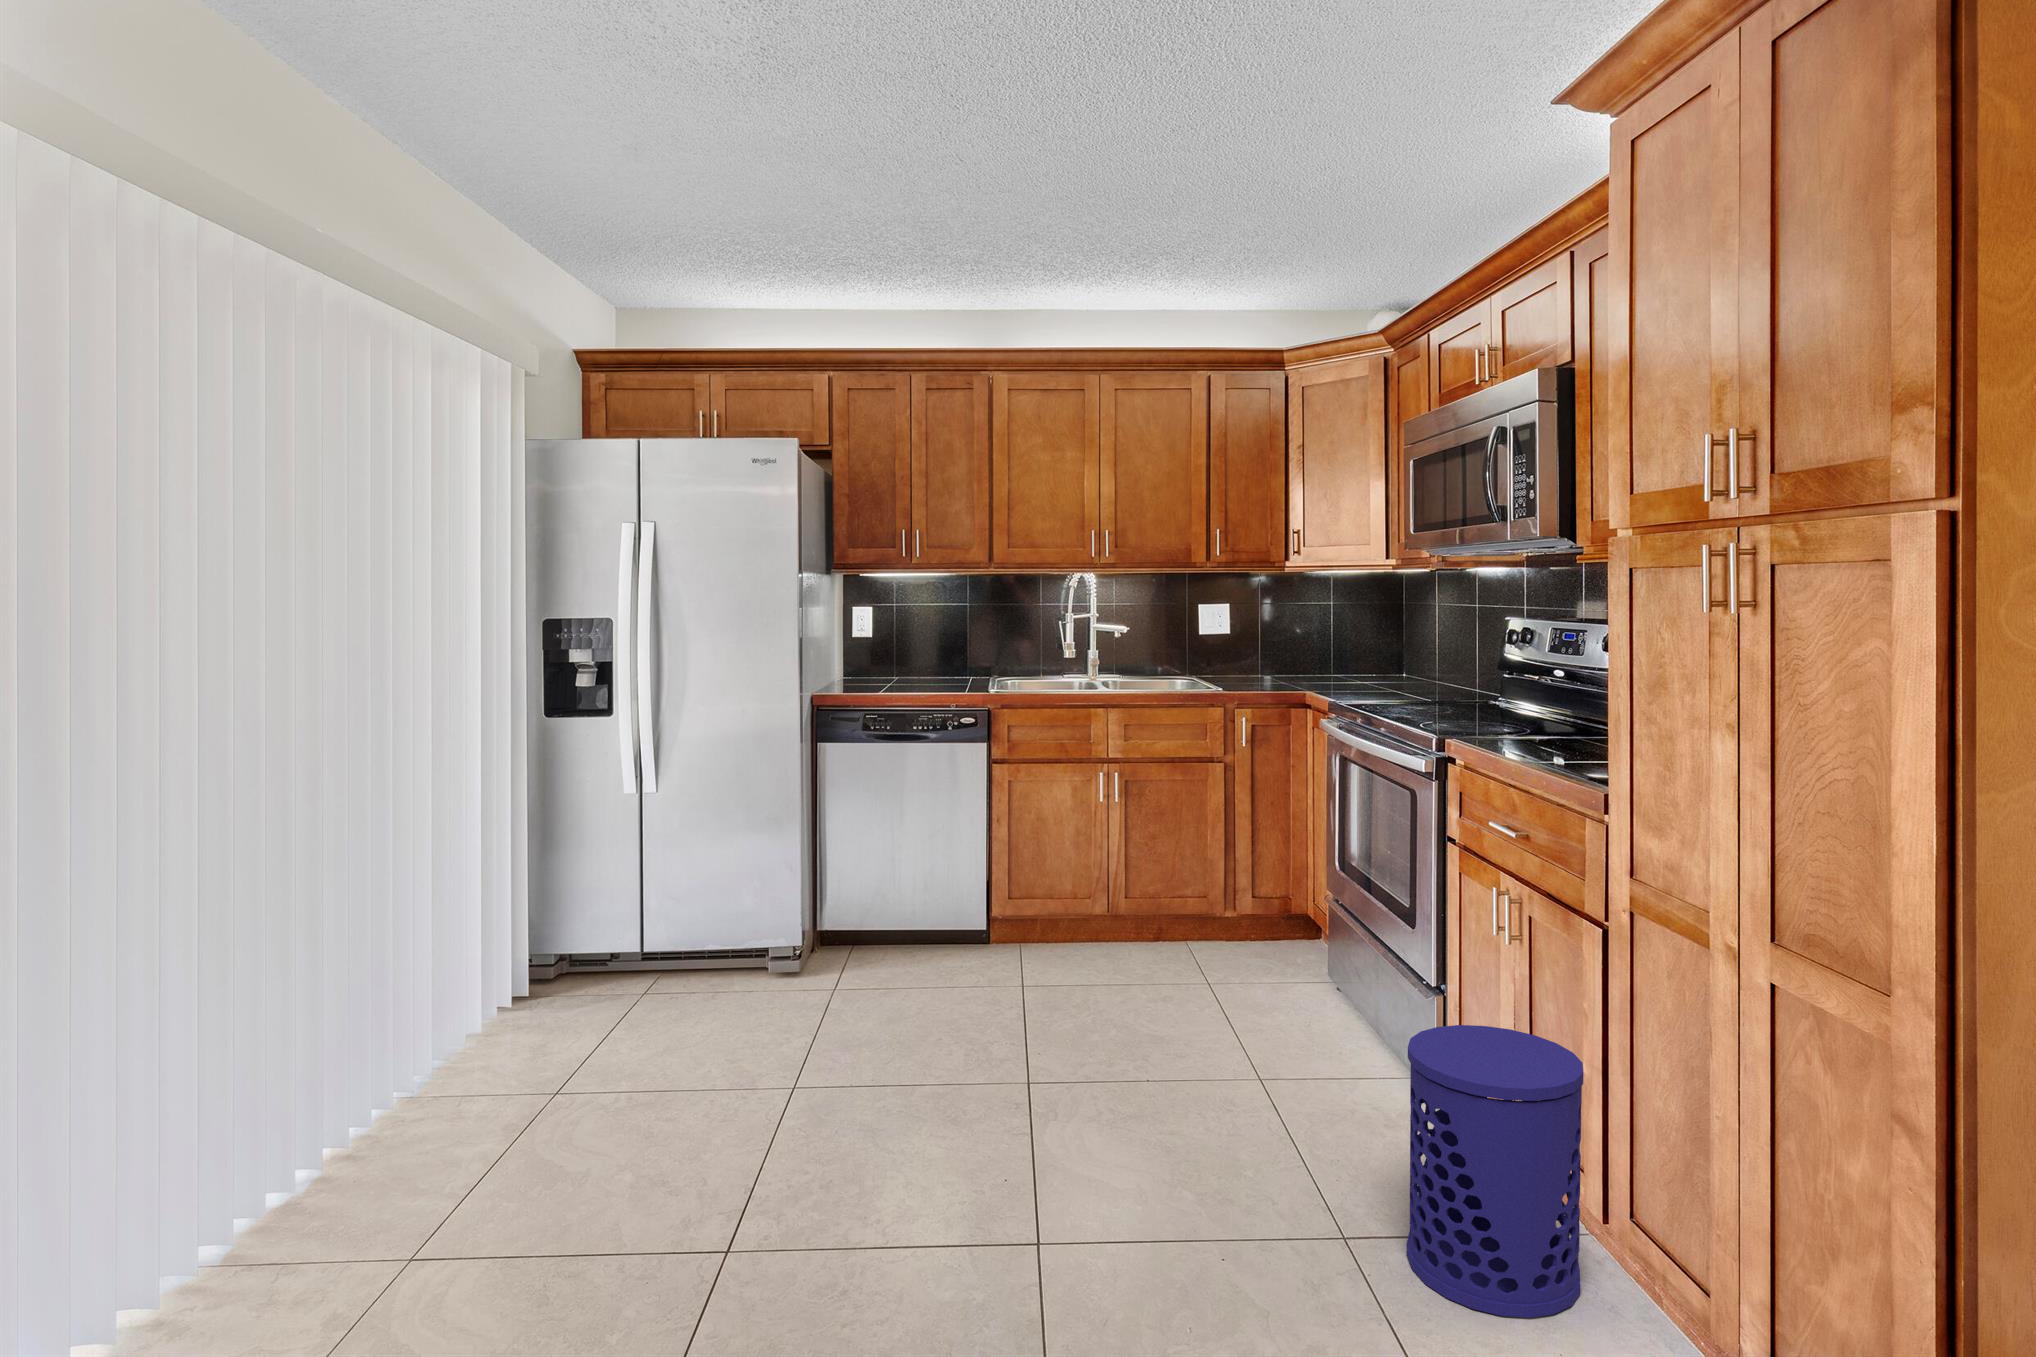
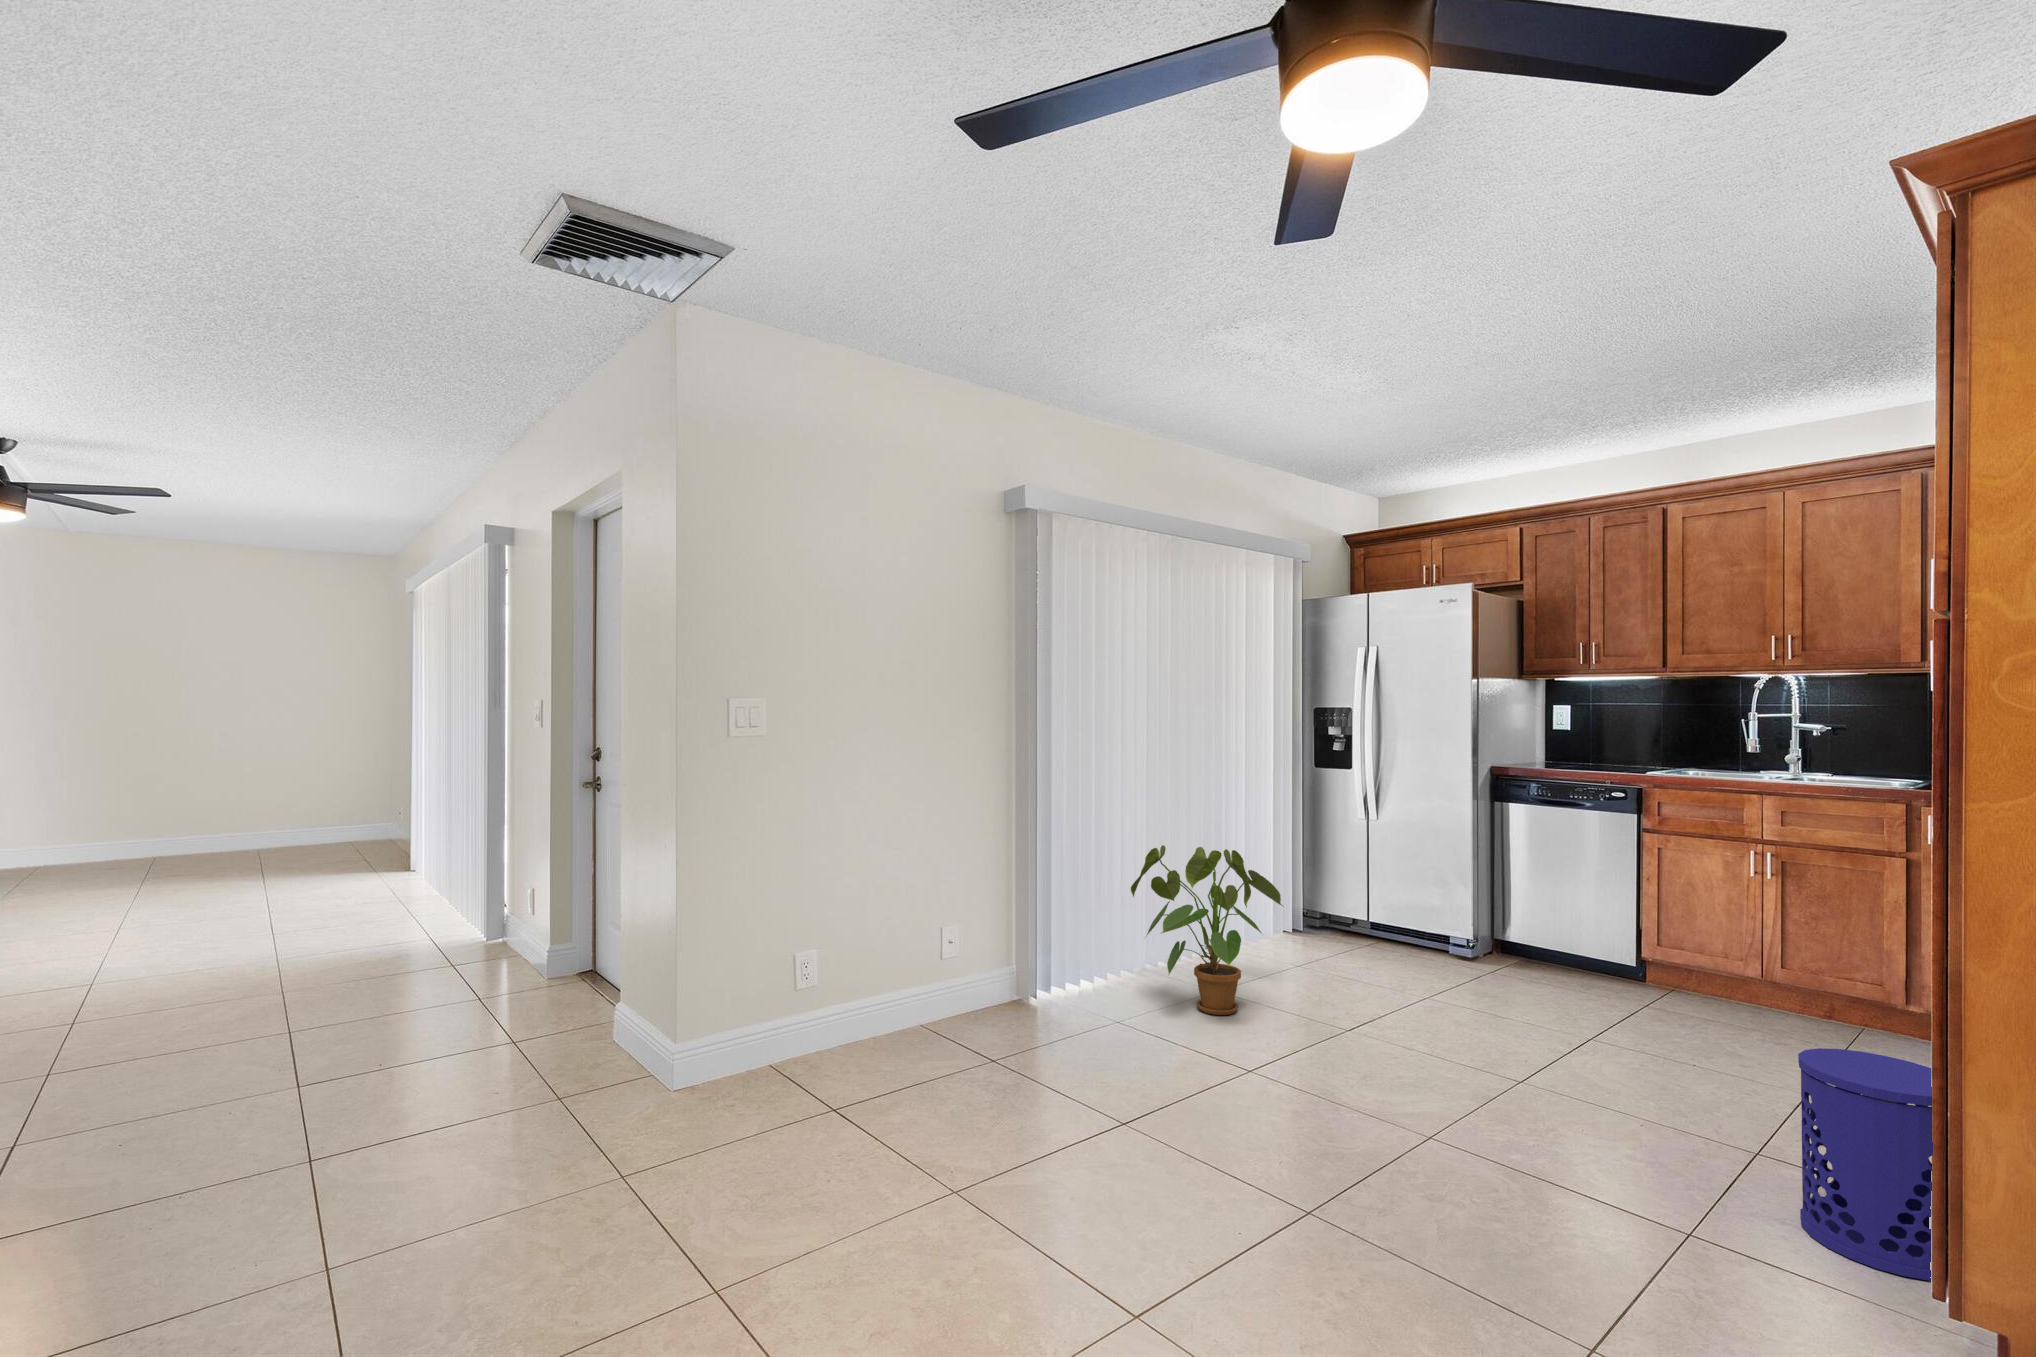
house plant: none [215,898,560,1244] -> present [1131,845,1284,1015]

